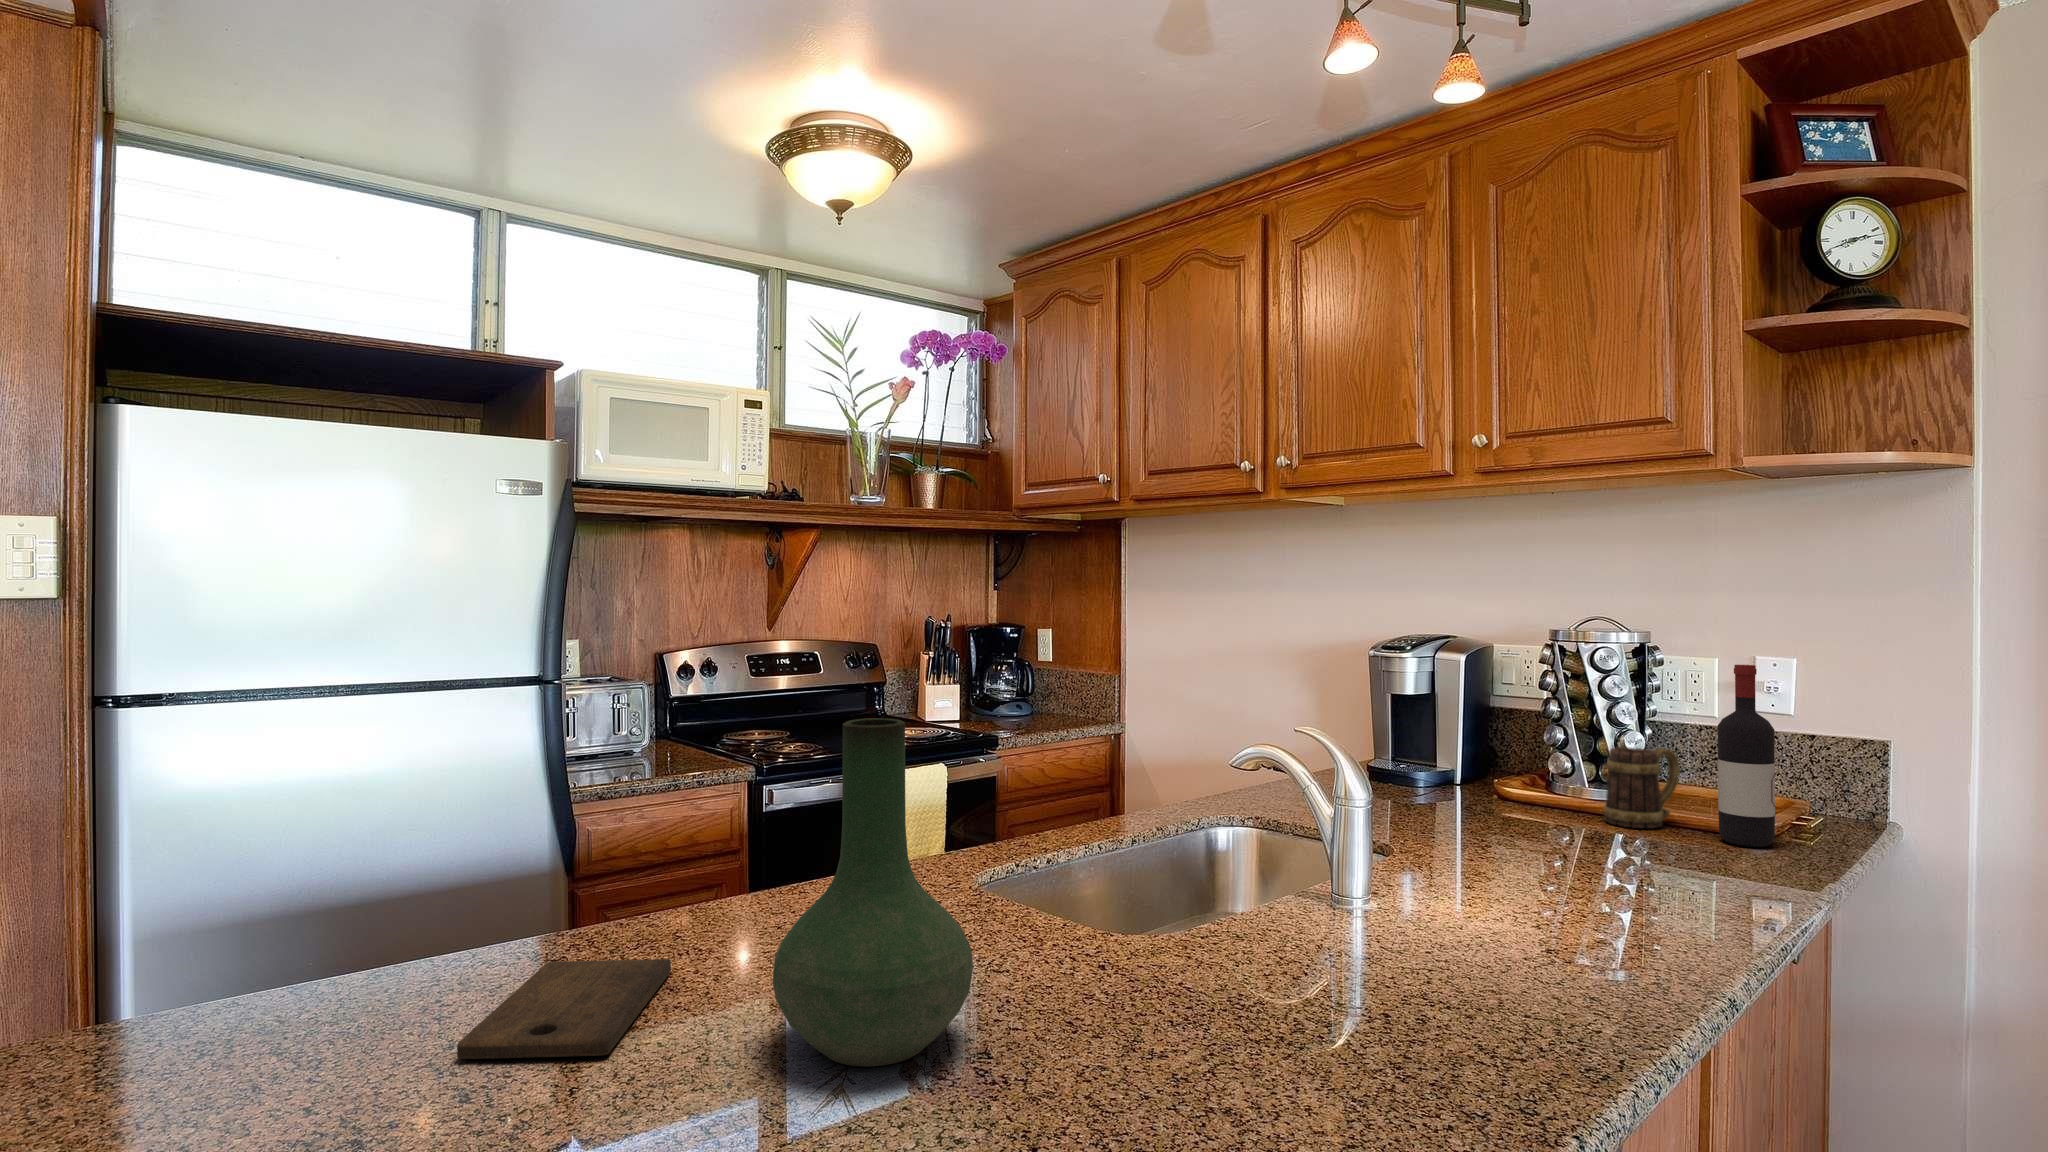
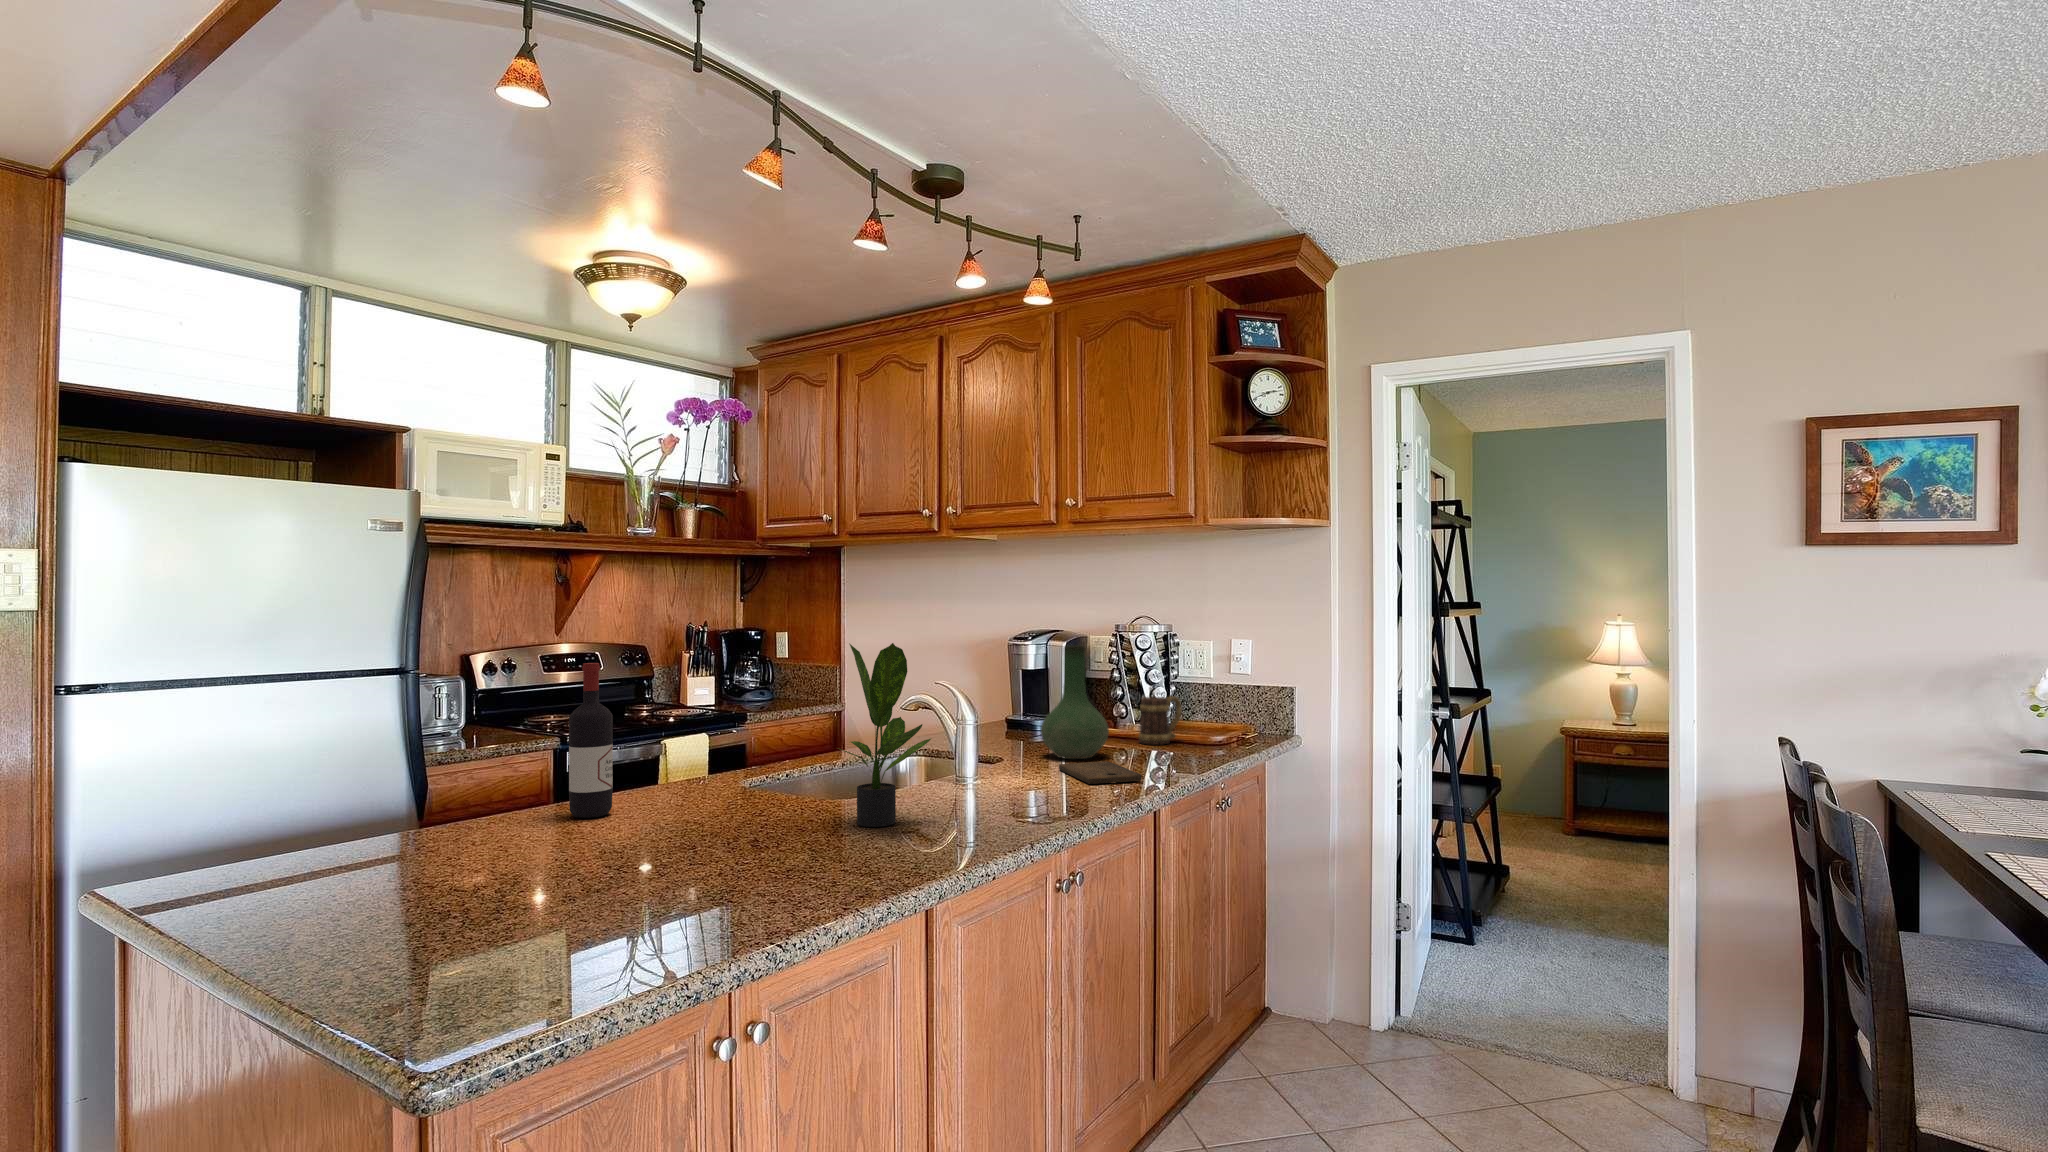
wine bottle: present [1718,665,1775,847] -> present [569,663,613,818]
potted plant: none [1139,668,1324,1031] -> present [842,643,931,827]
vase: present [773,718,973,1066] -> present [1041,645,1109,759]
cutting board: present [457,959,671,1059] -> present [1059,761,1141,784]

